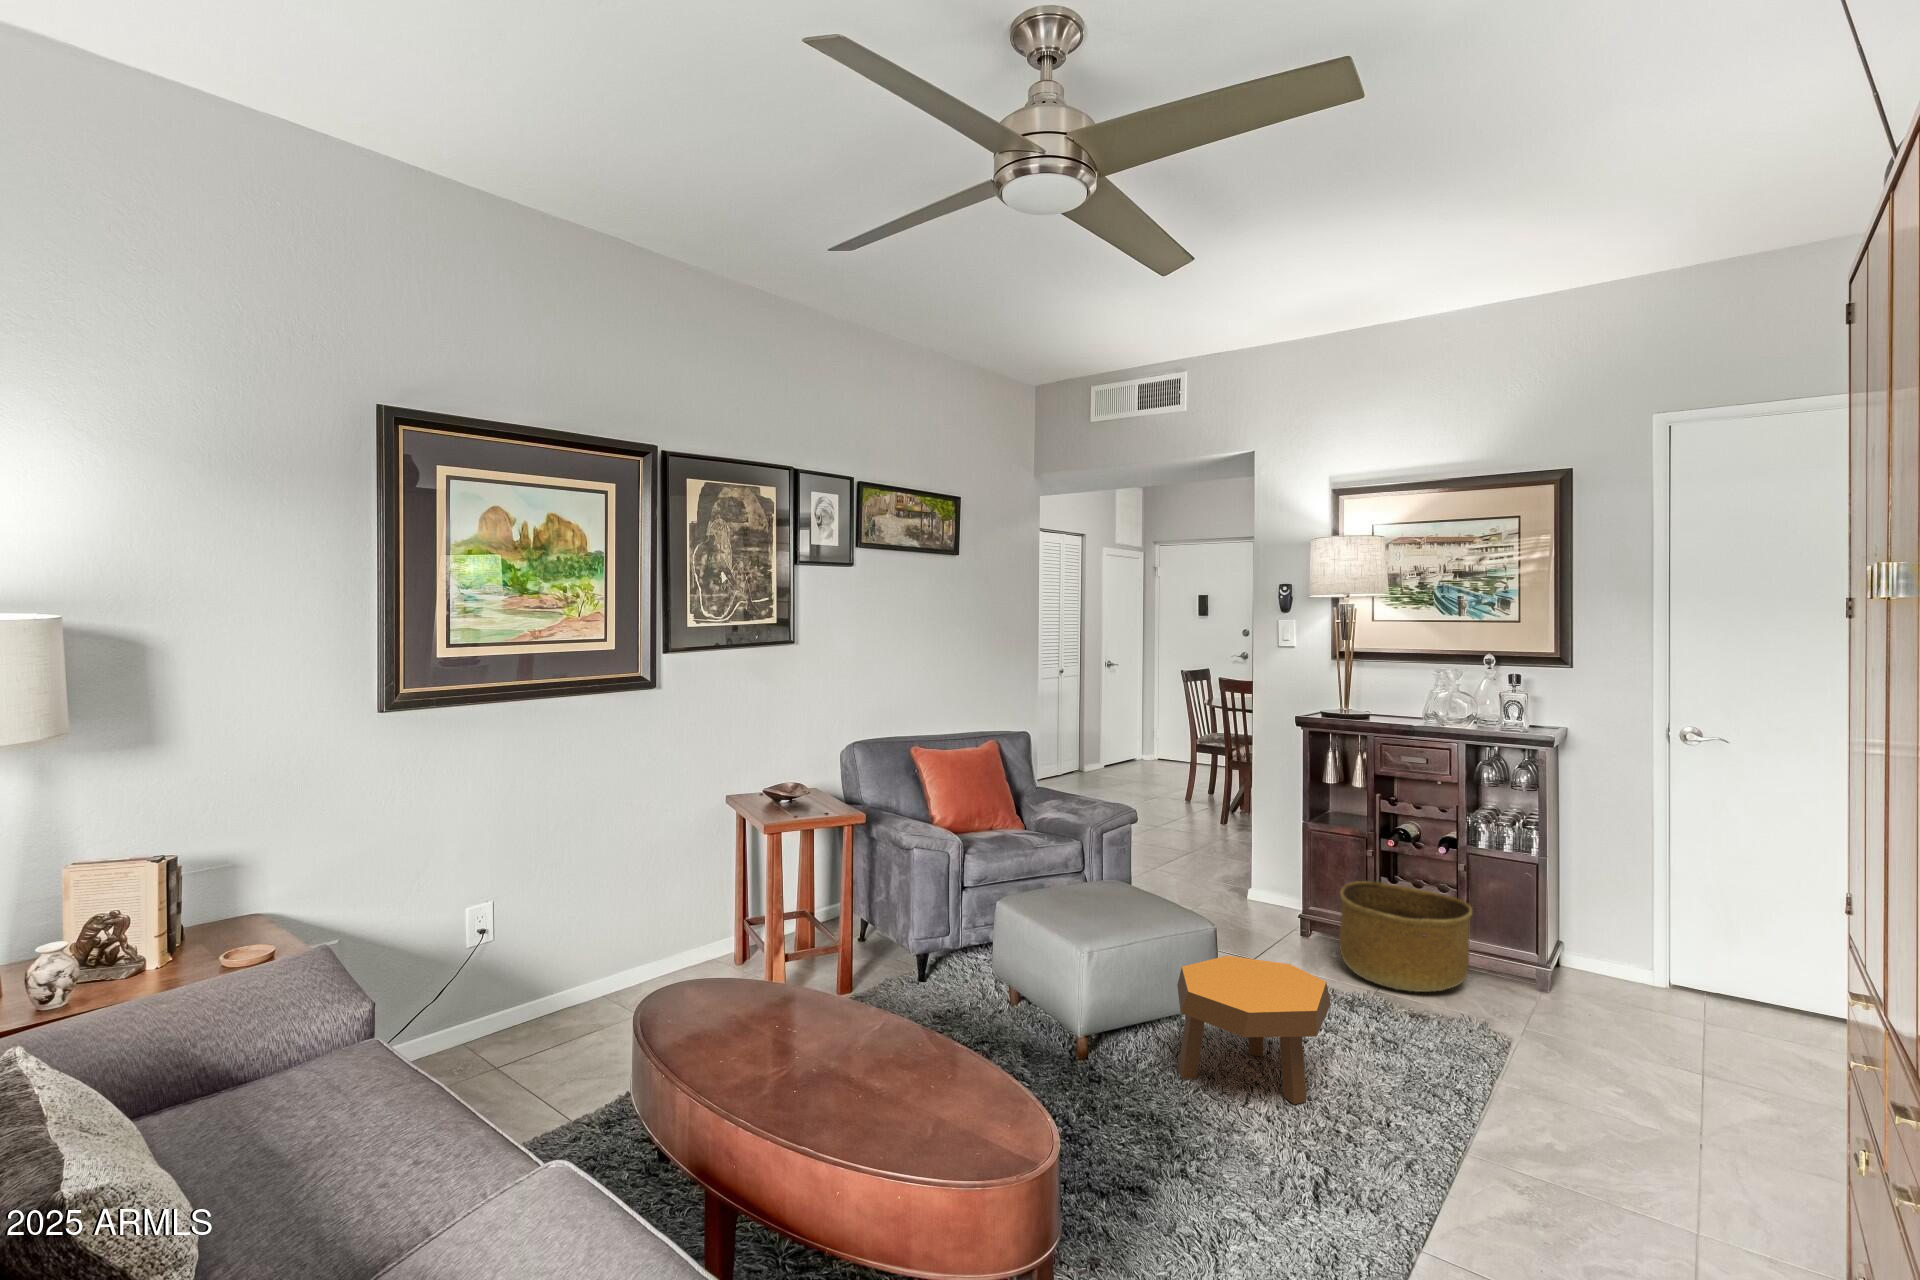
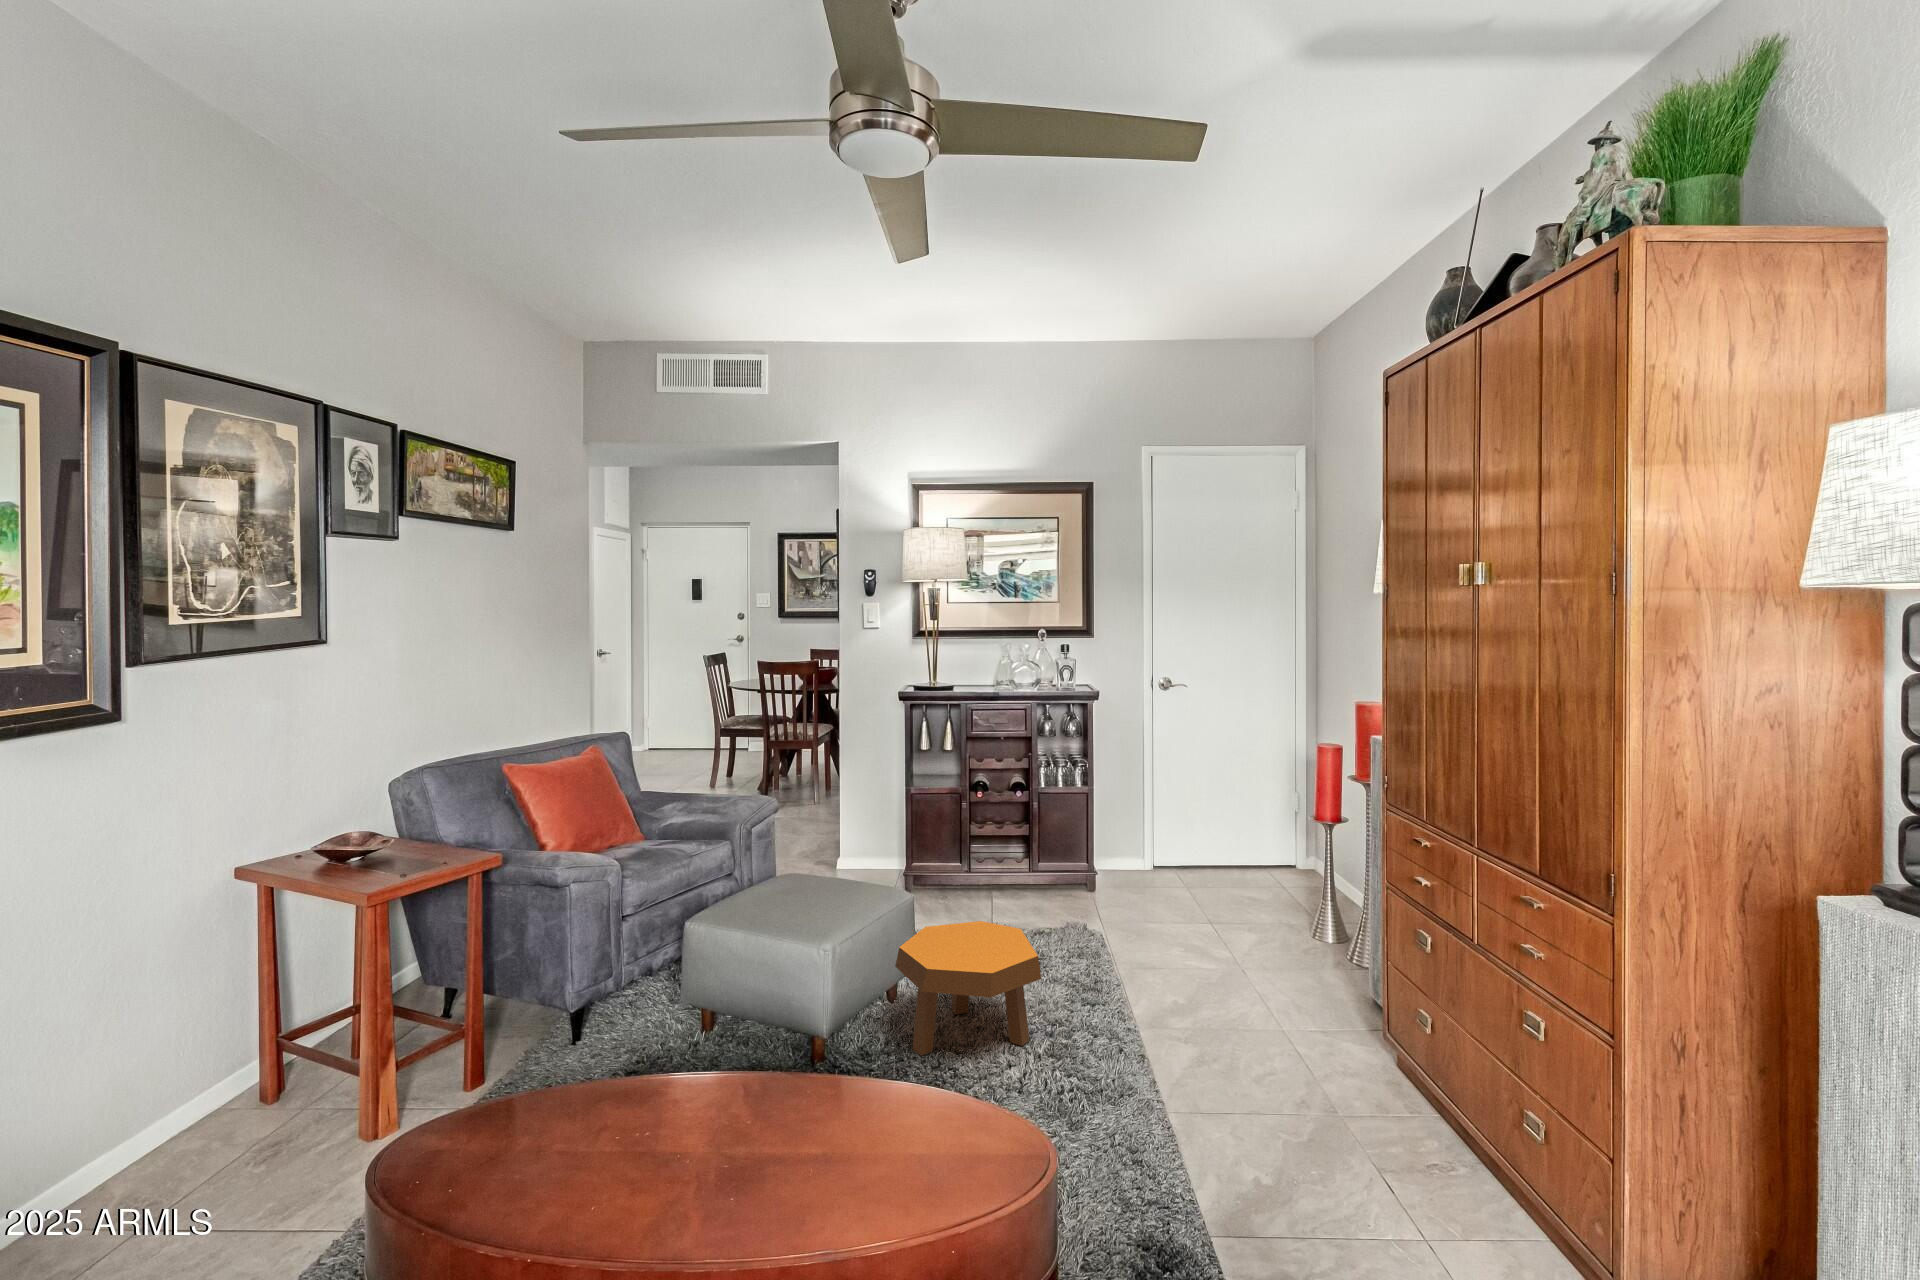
basket: present [1339,881,1472,992] -> none [958,834,1062,924]

